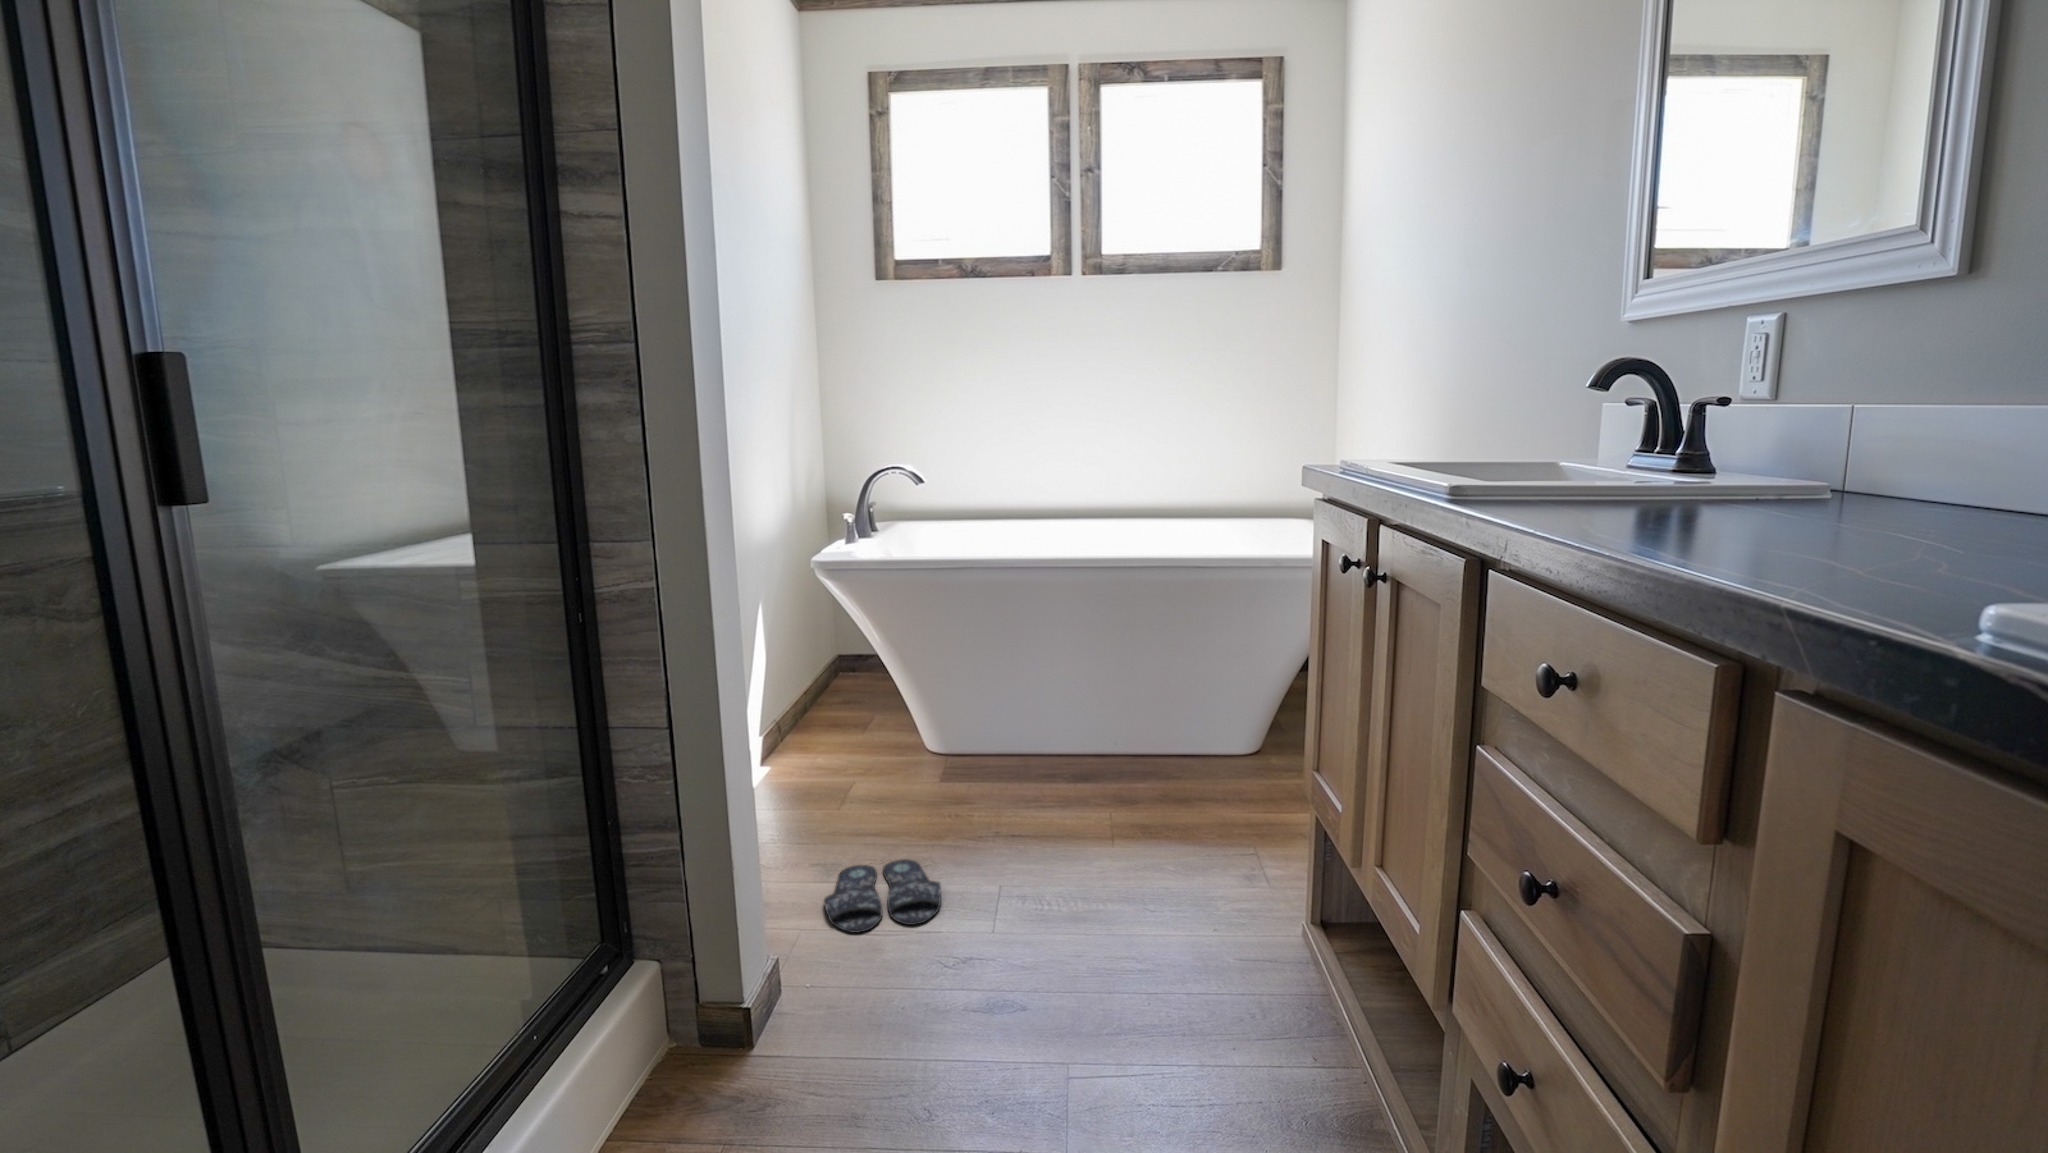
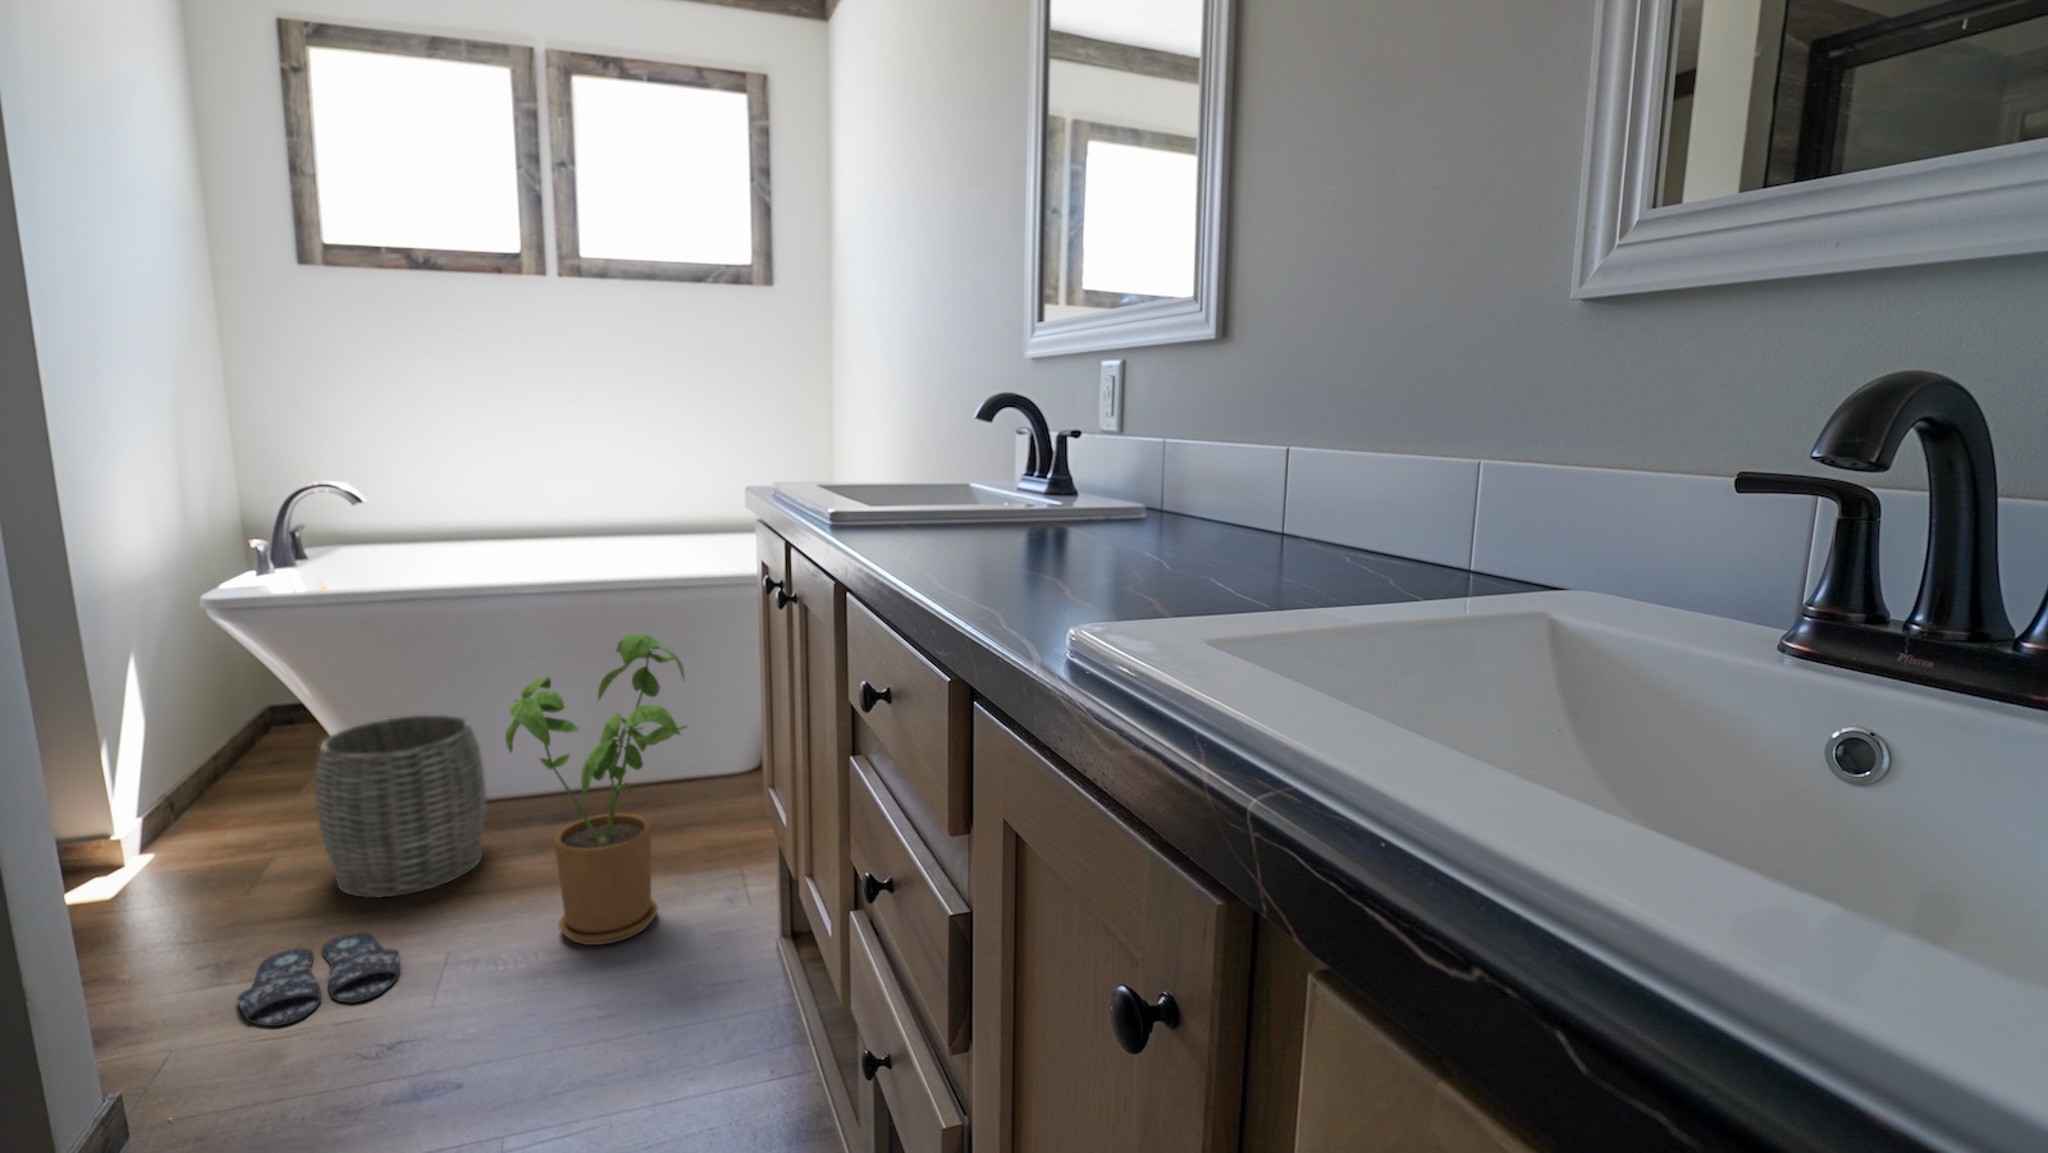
house plant: none [1033,613,1202,914] -> present [505,633,686,945]
woven basket: none [882,673,1009,831] -> present [316,715,486,898]

